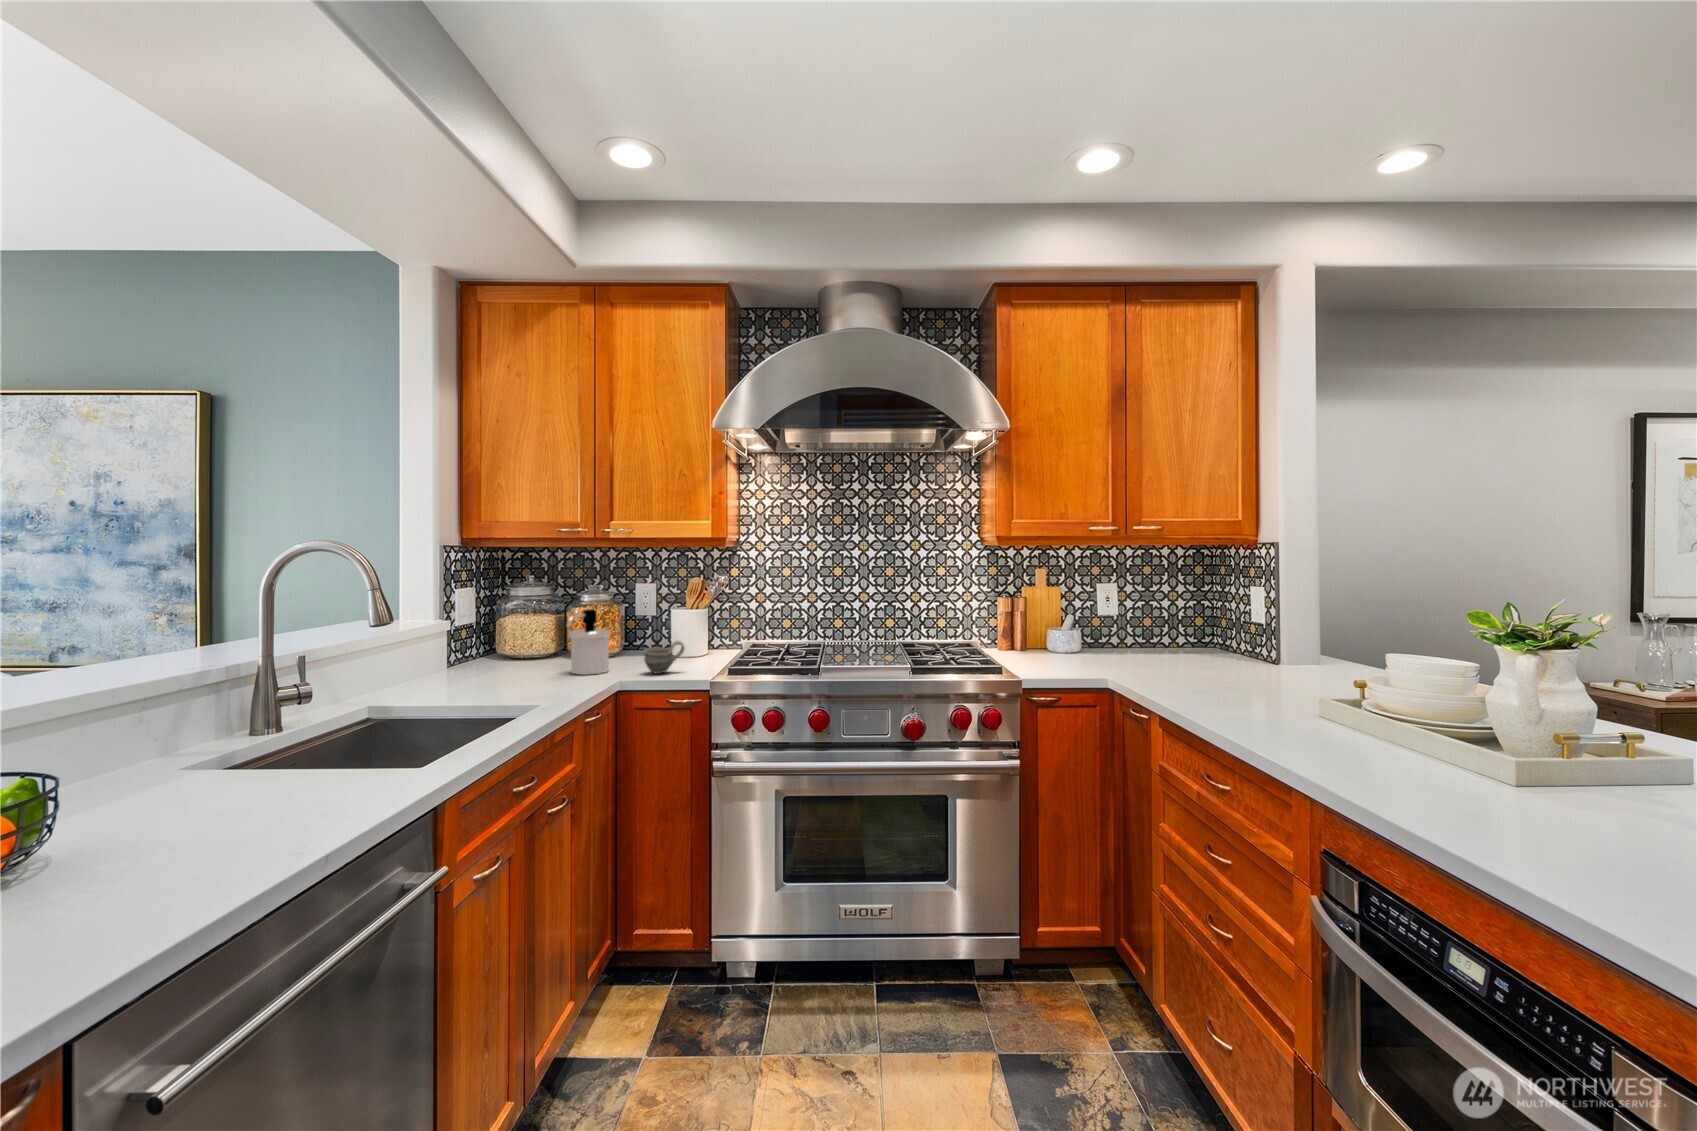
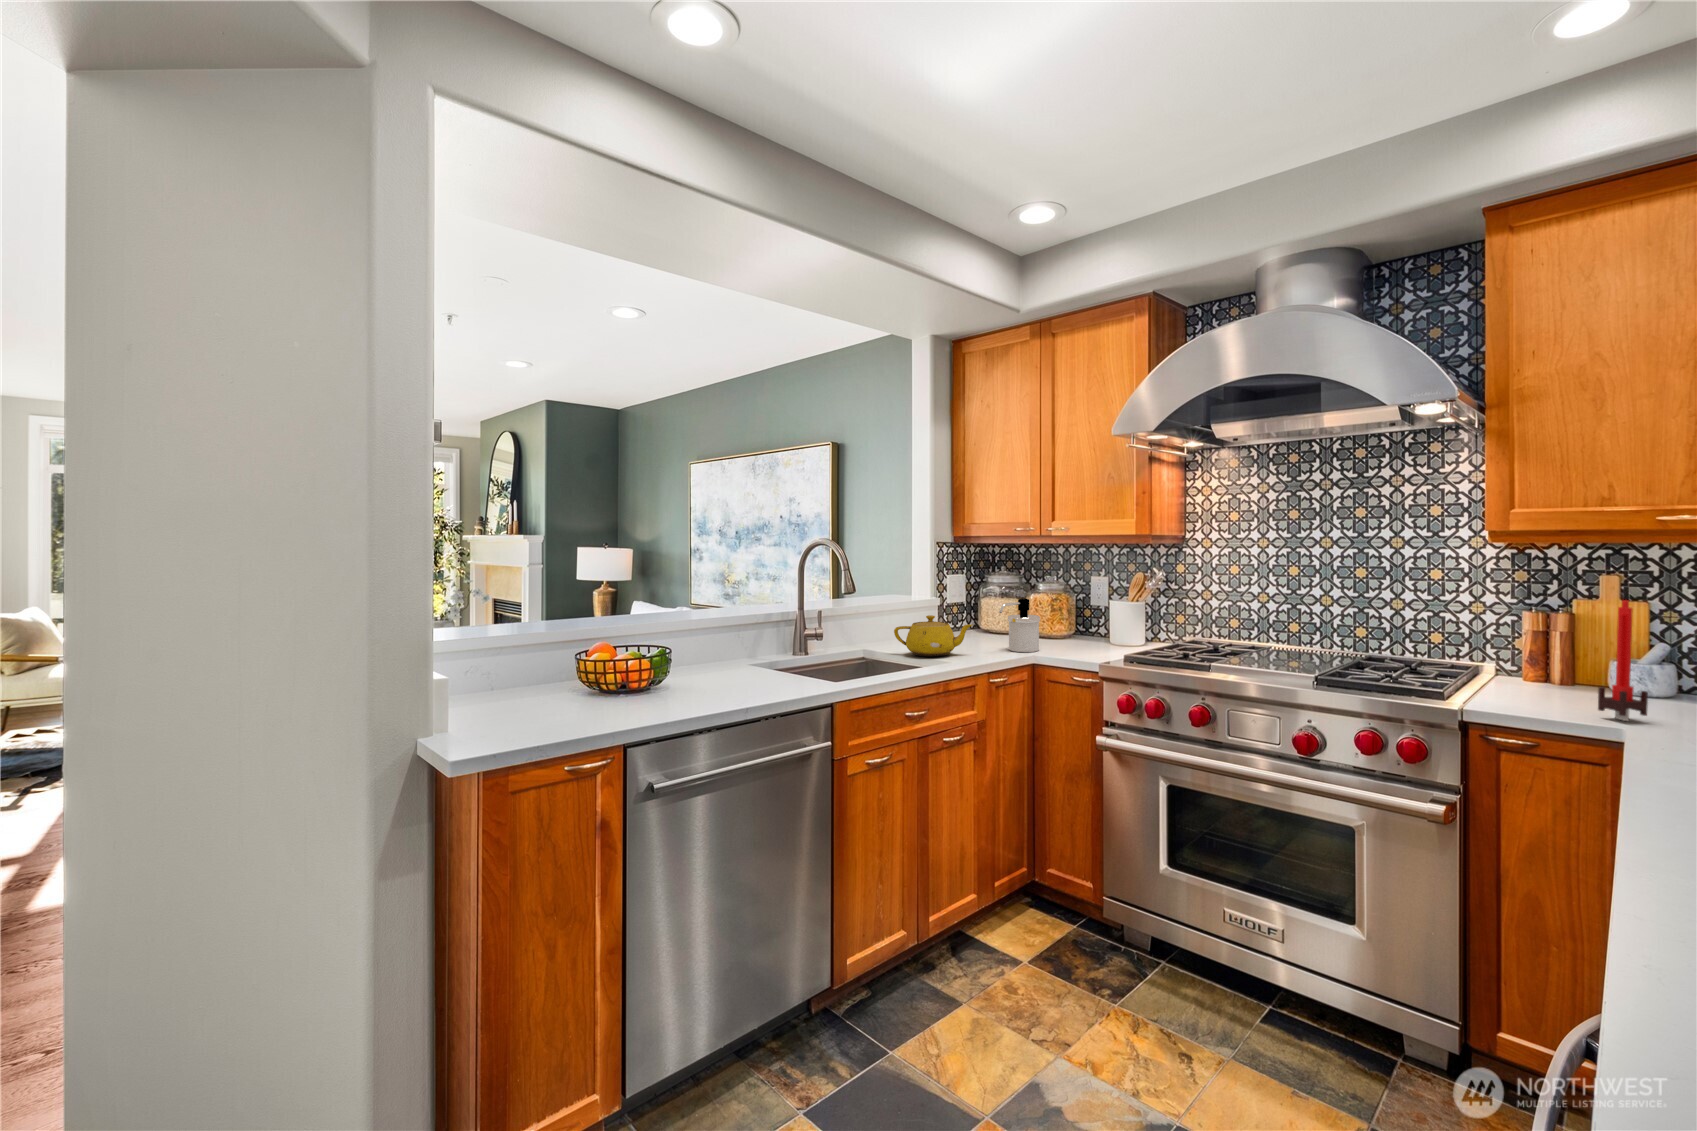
candle: none [1079,585,1104,673] -> present [1598,600,1648,721]
teapot: none [416,636,536,693] -> present [894,615,972,656]
cup: present [644,641,685,673] -> none [1060,630,1095,657]

